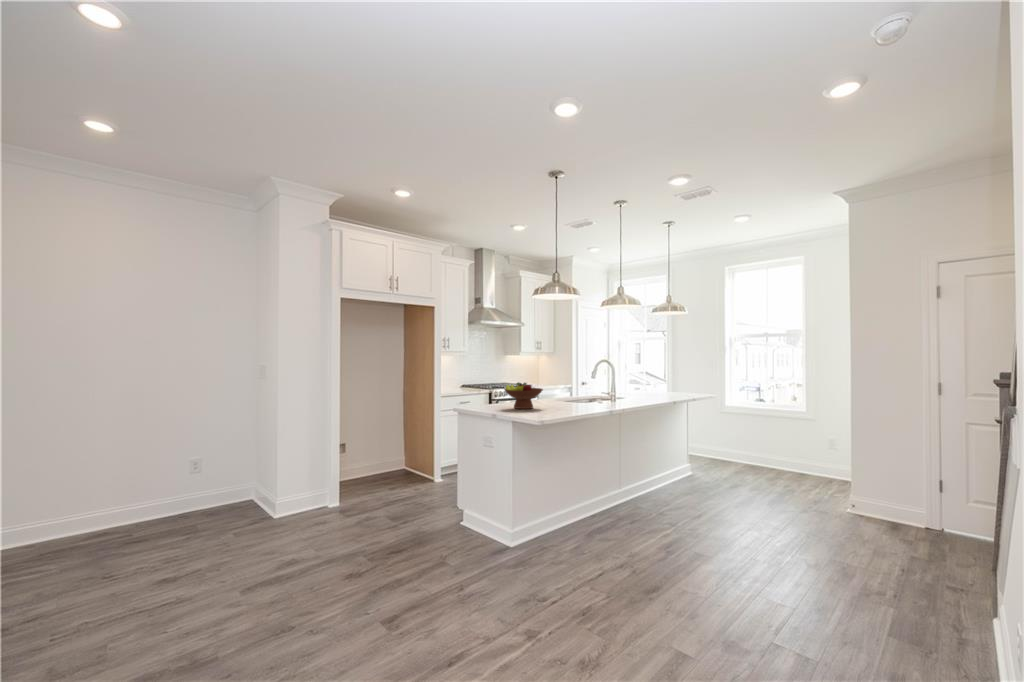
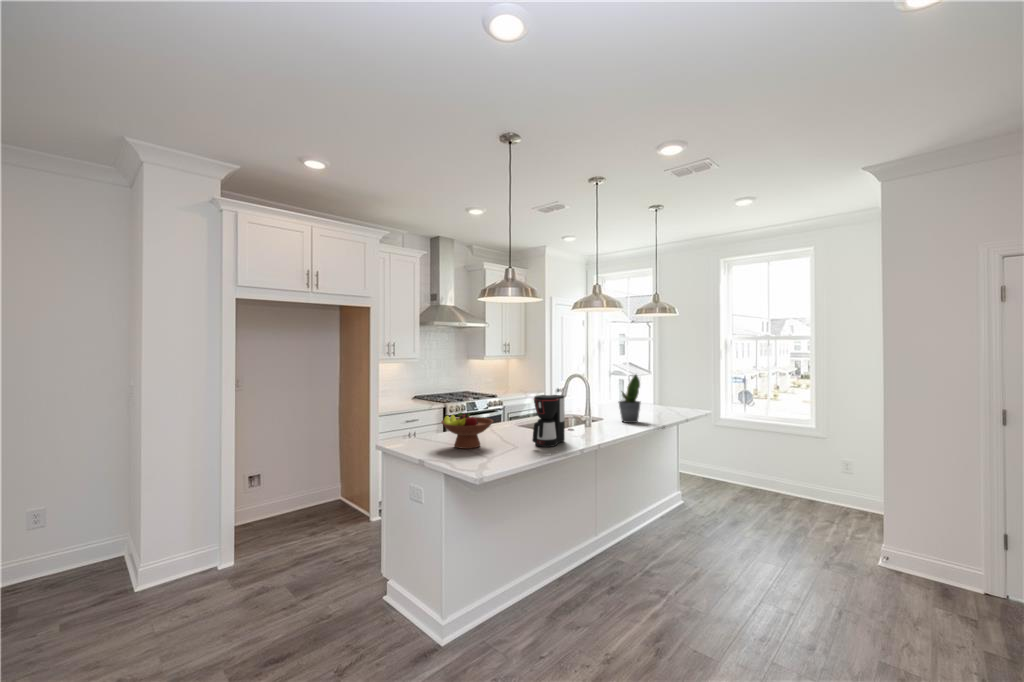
potted plant: none [637,359,656,399] -> present [618,374,640,423]
coffee maker: none [574,370,597,409] -> present [532,395,565,447]

